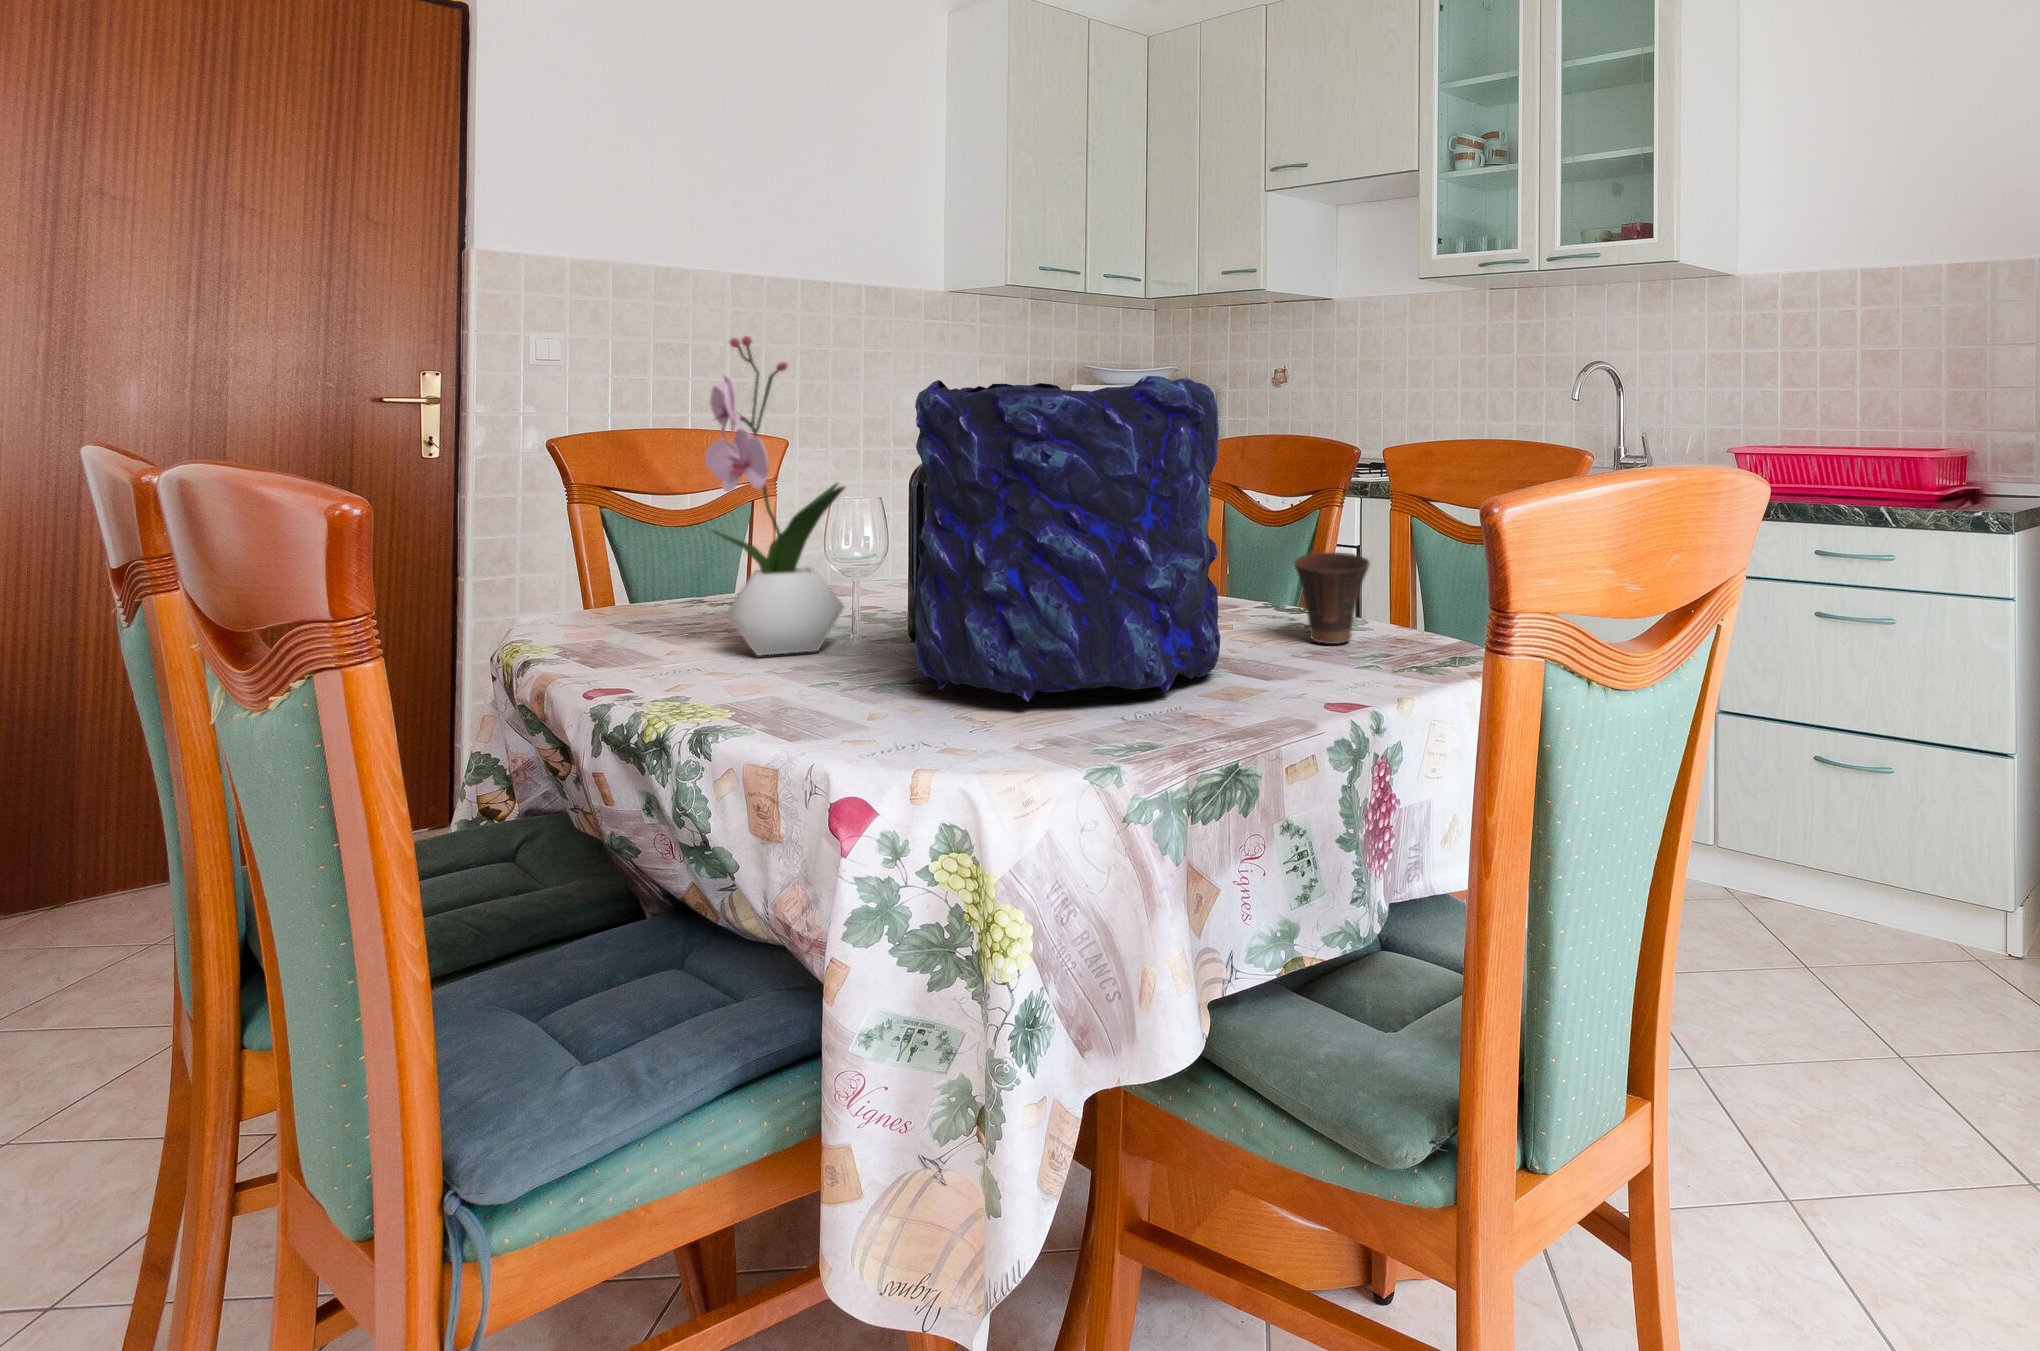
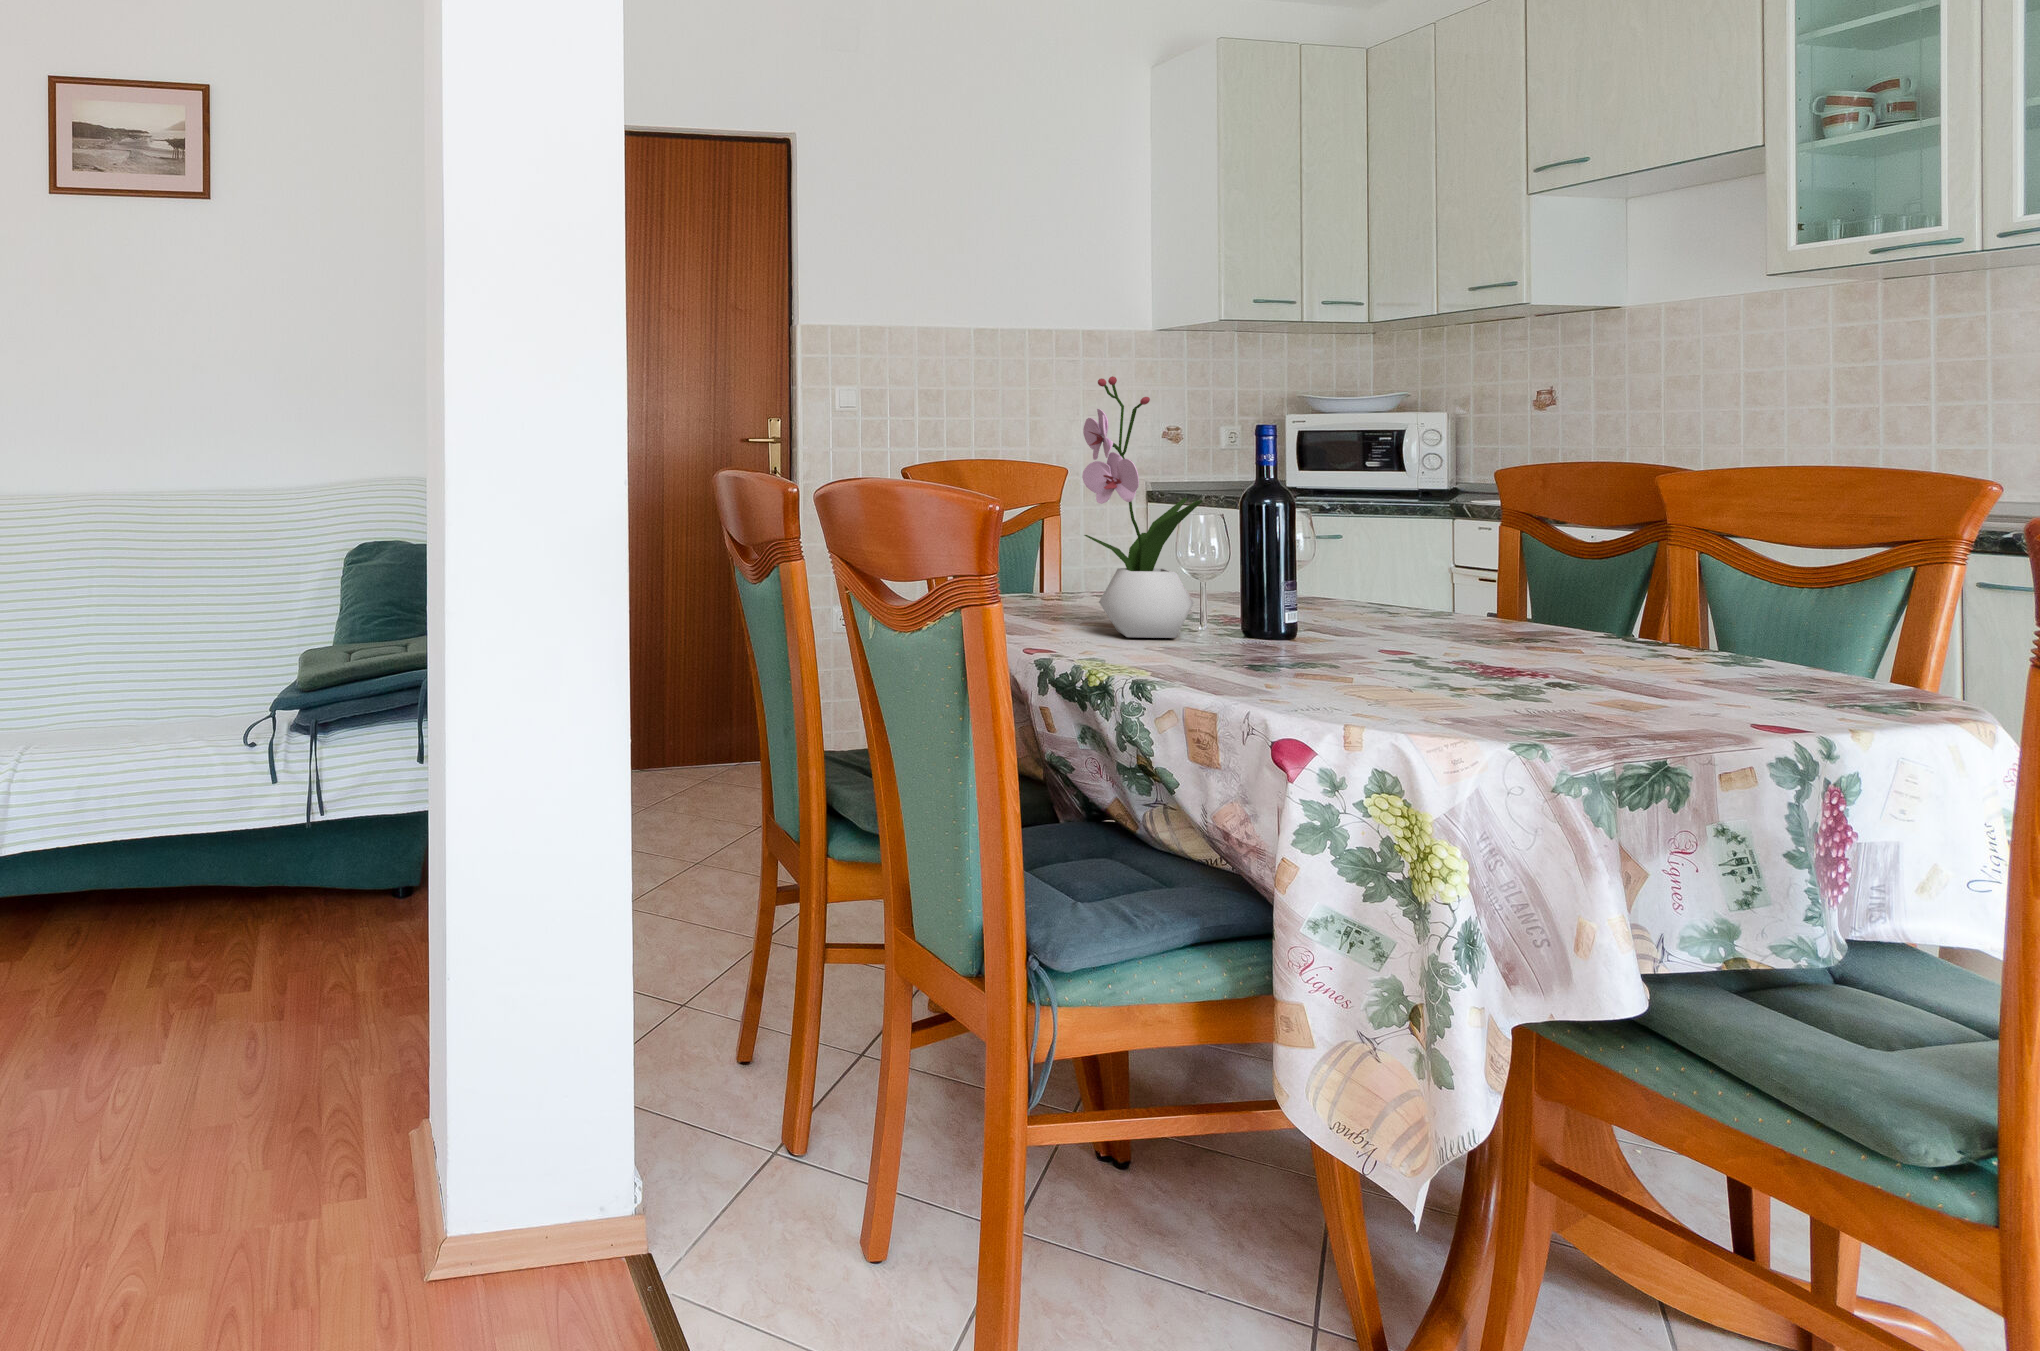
vase: present [915,376,1220,702] -> none [1287,398,1609,693]
cup: present [1294,553,1369,644] -> none [1677,578,1781,673]

